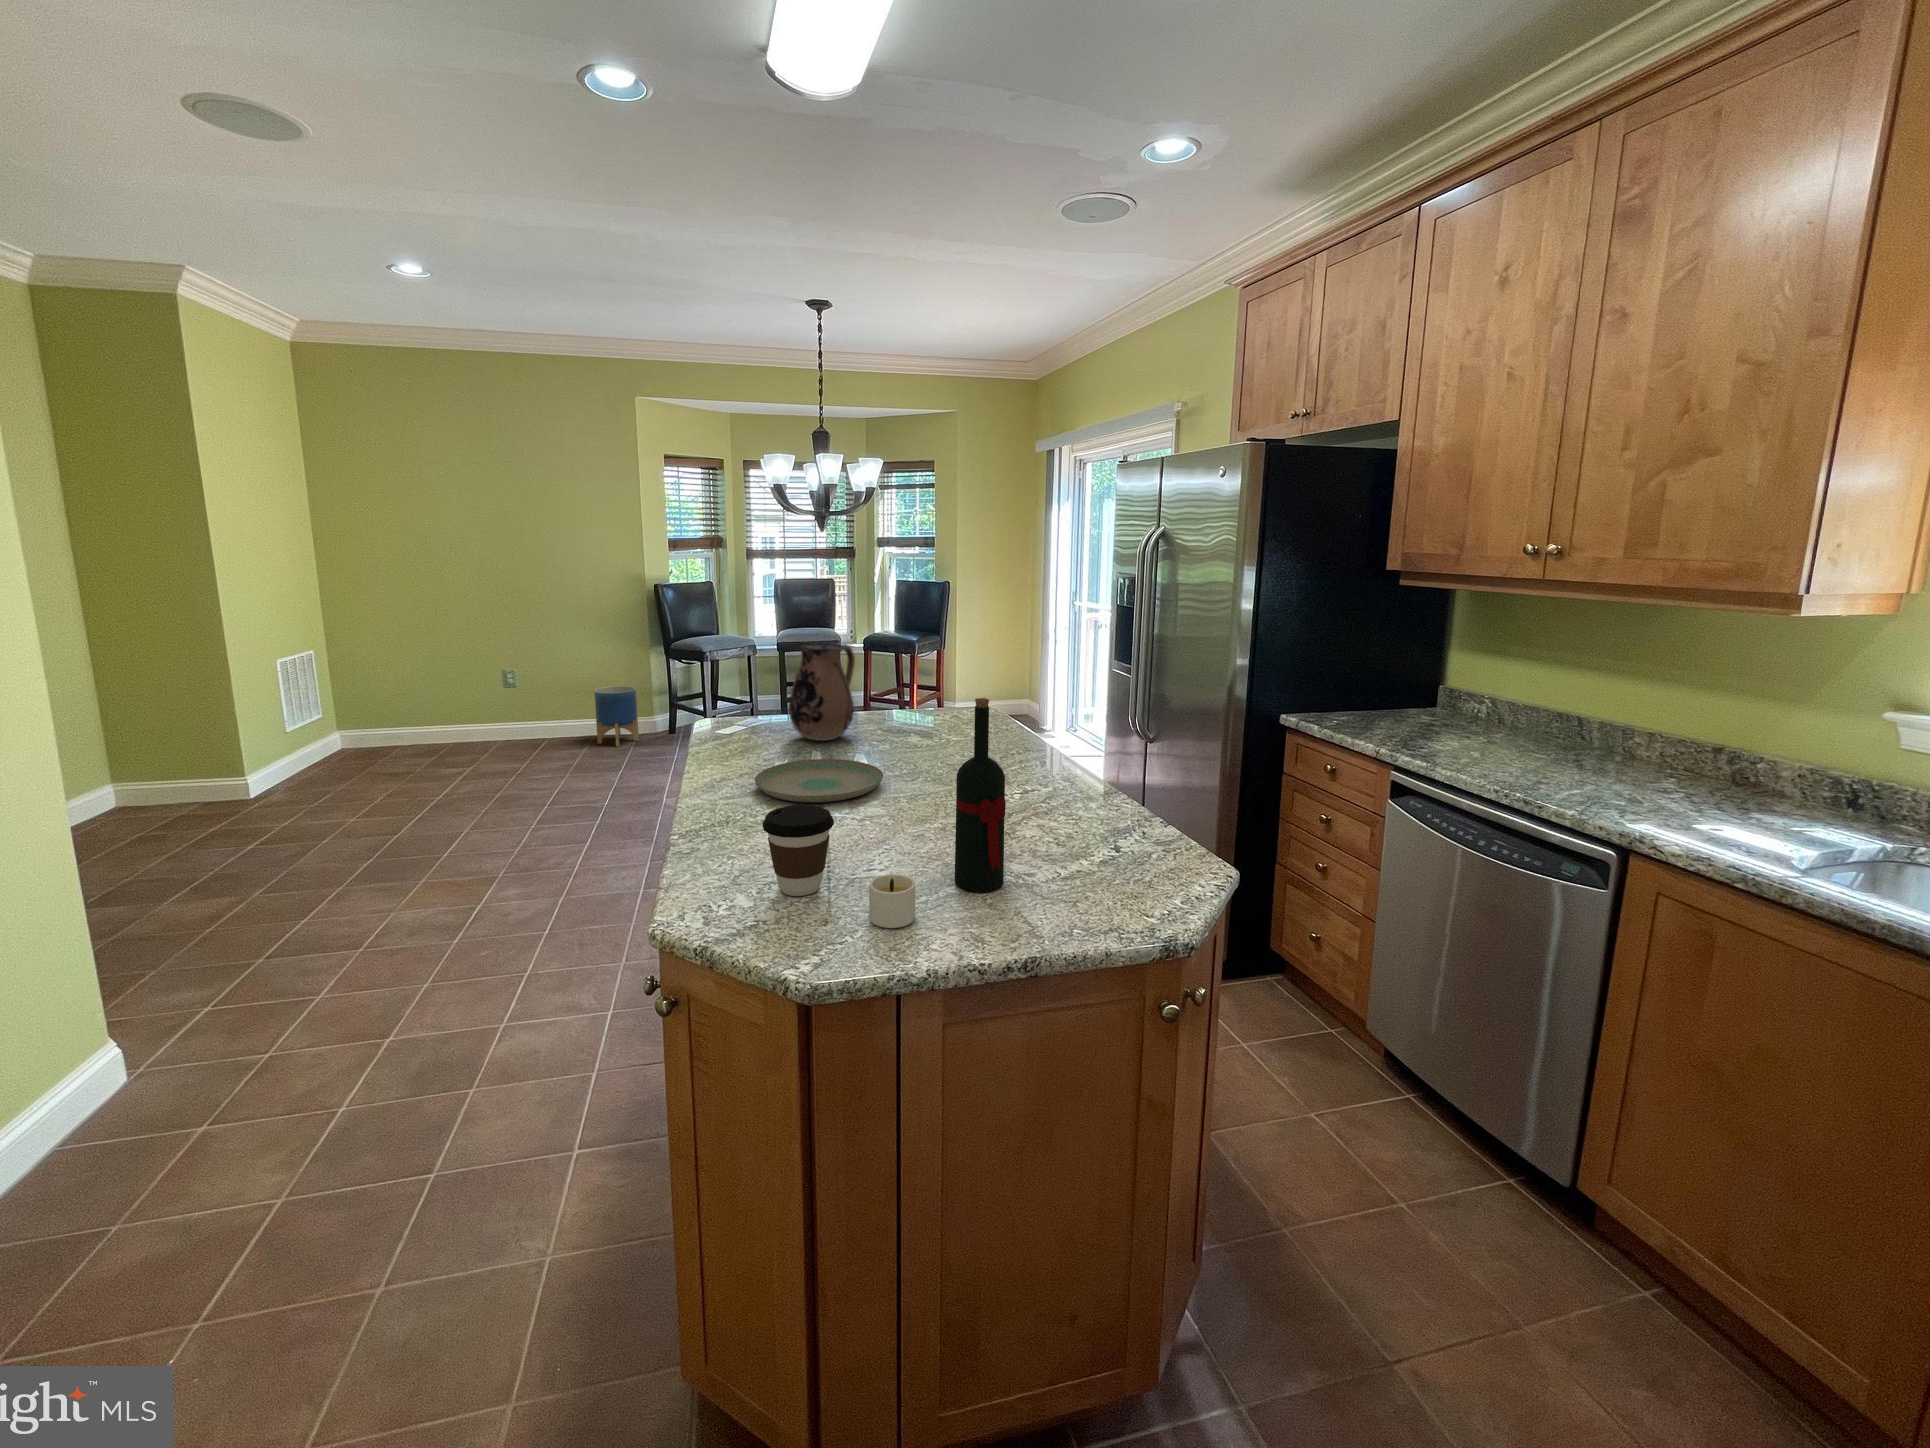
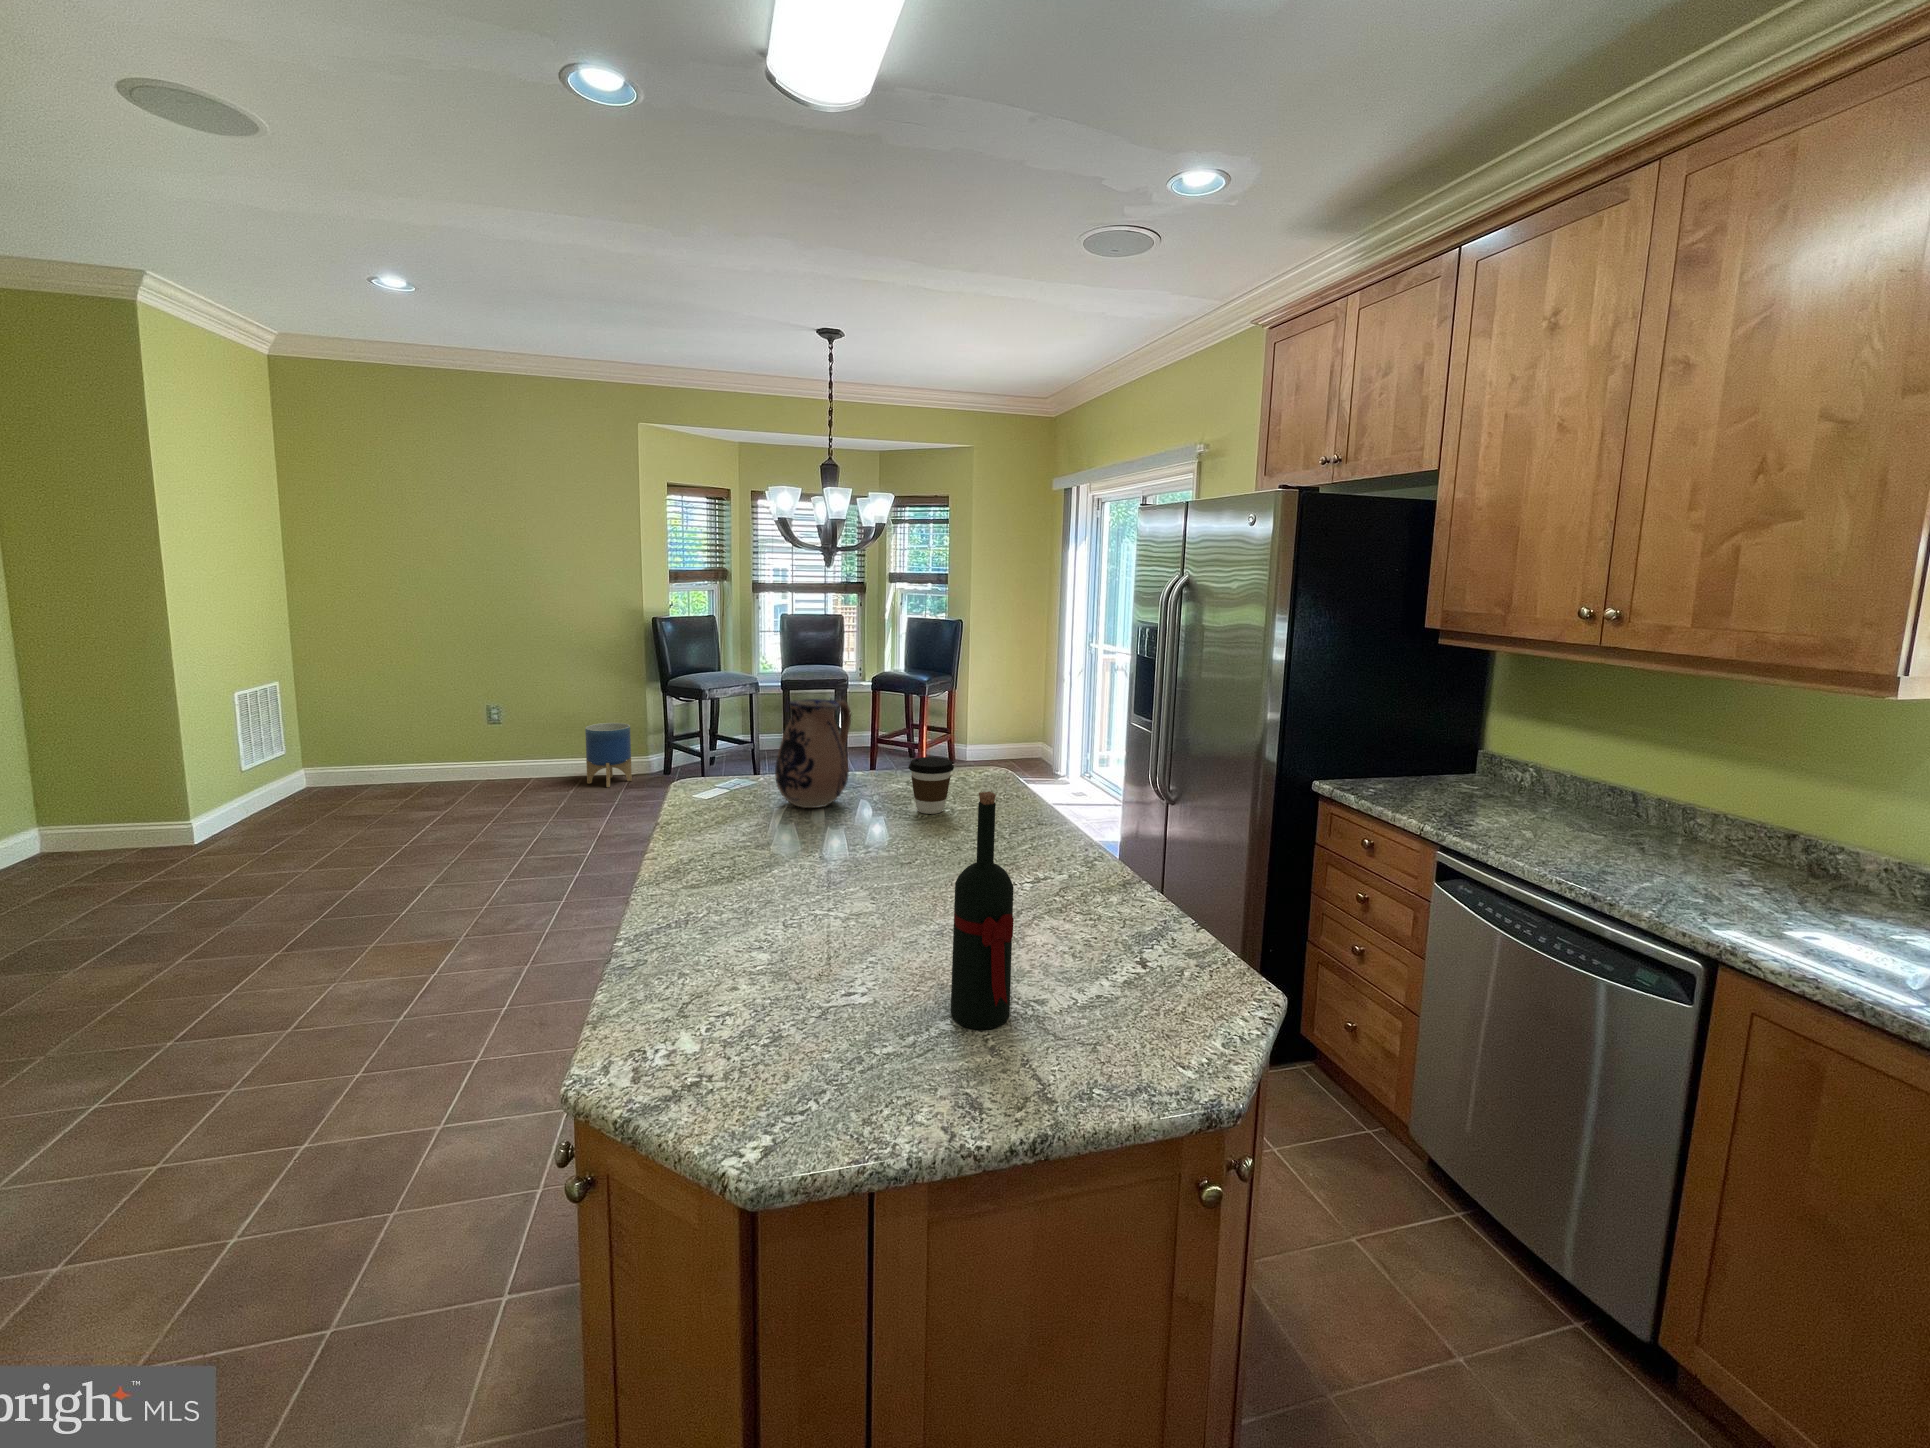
plate: present [755,759,883,803] -> none [726,835,876,893]
coffee cup: present [763,805,834,896] -> present [908,757,954,814]
candle: present [869,874,915,928] -> none [841,1013,918,1091]

